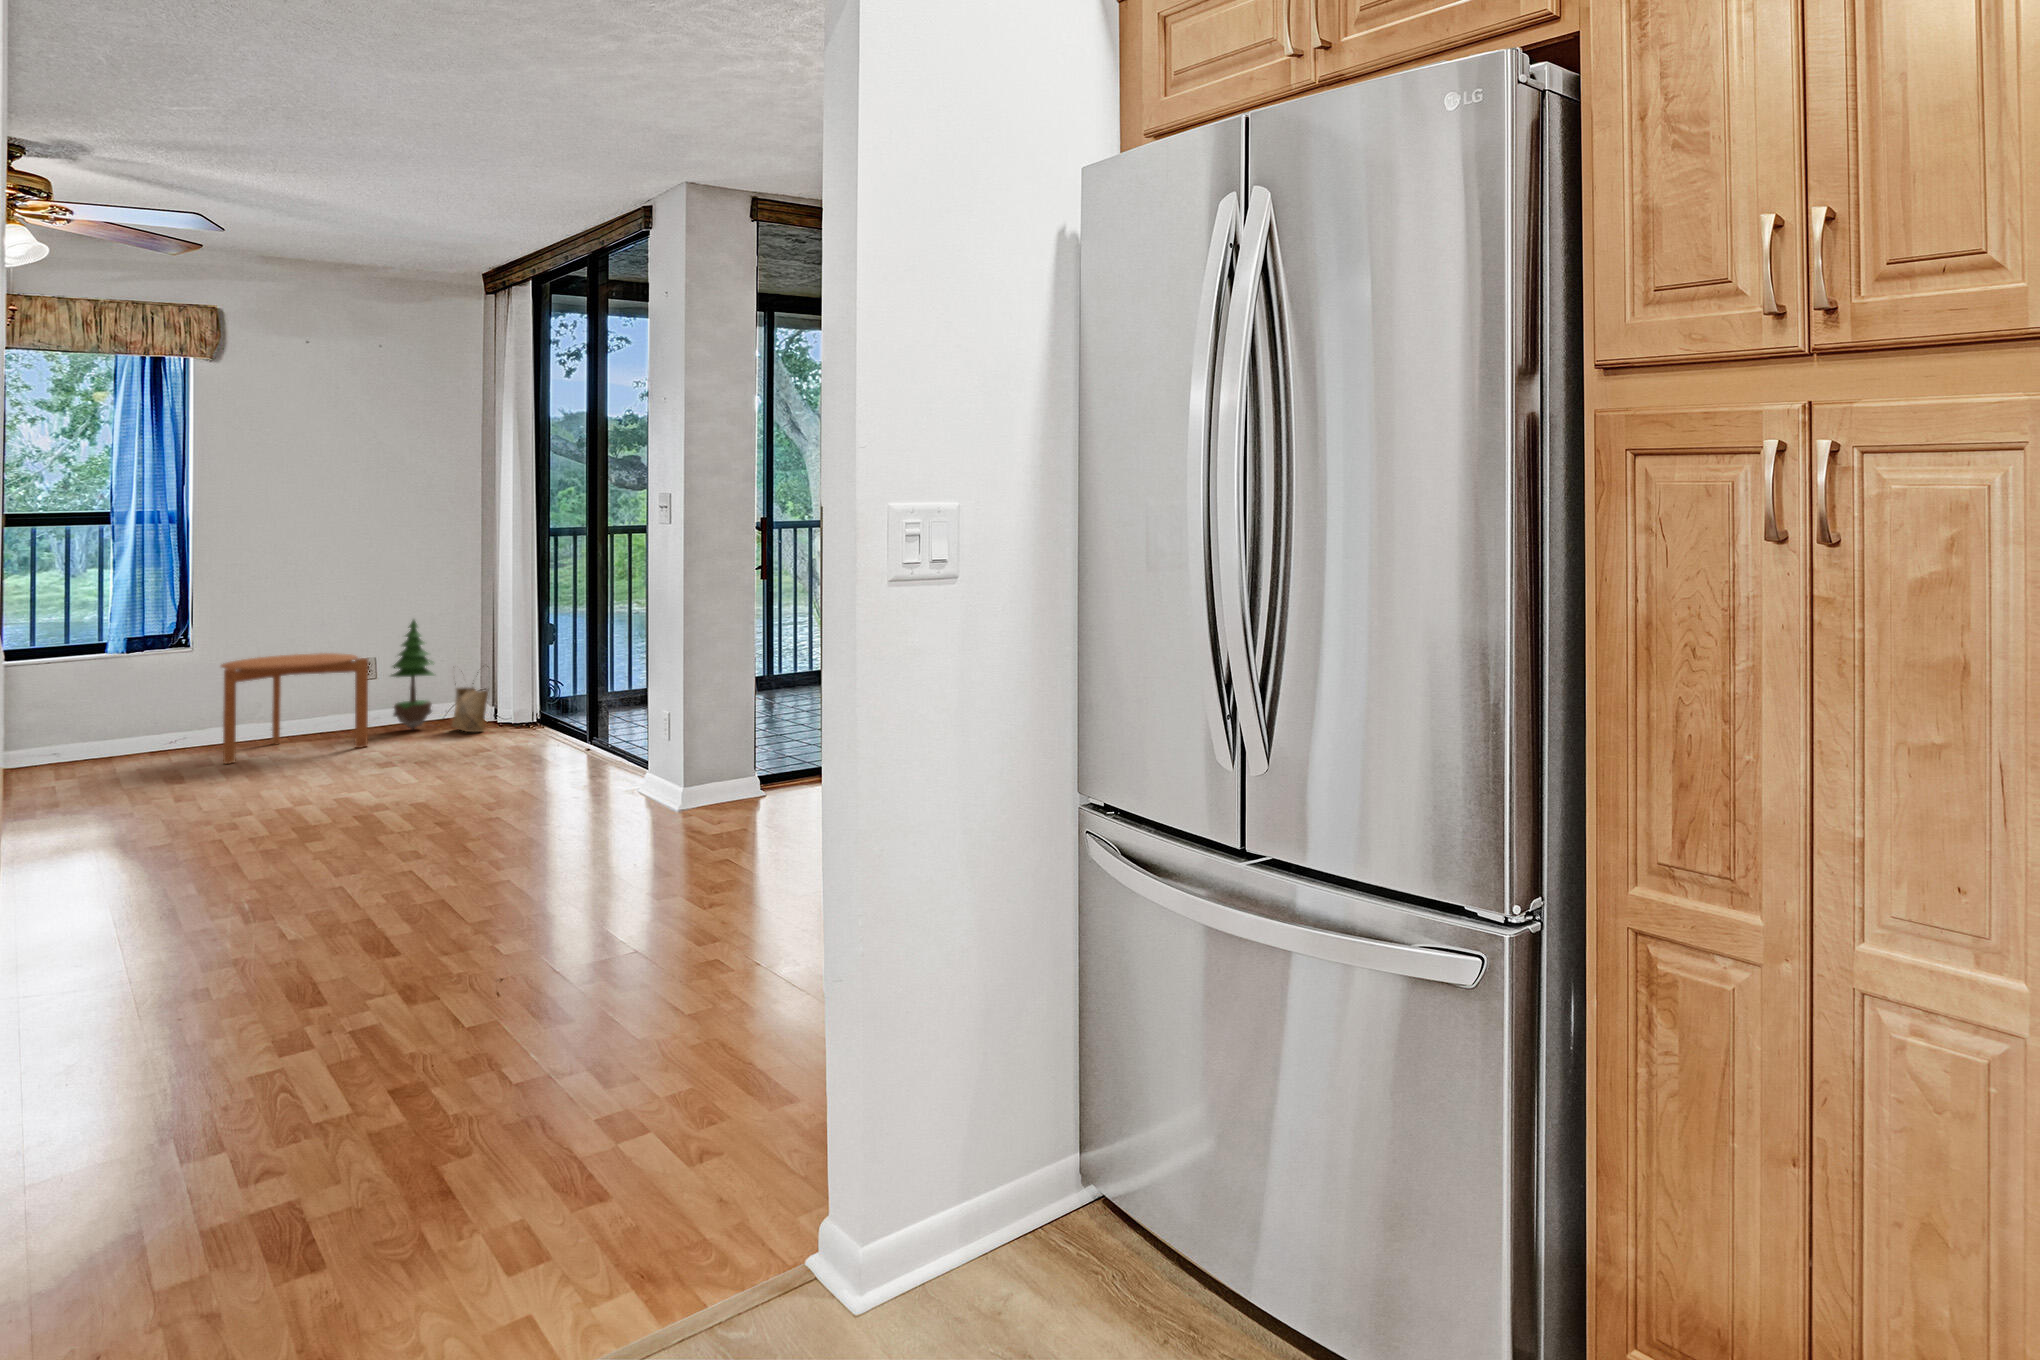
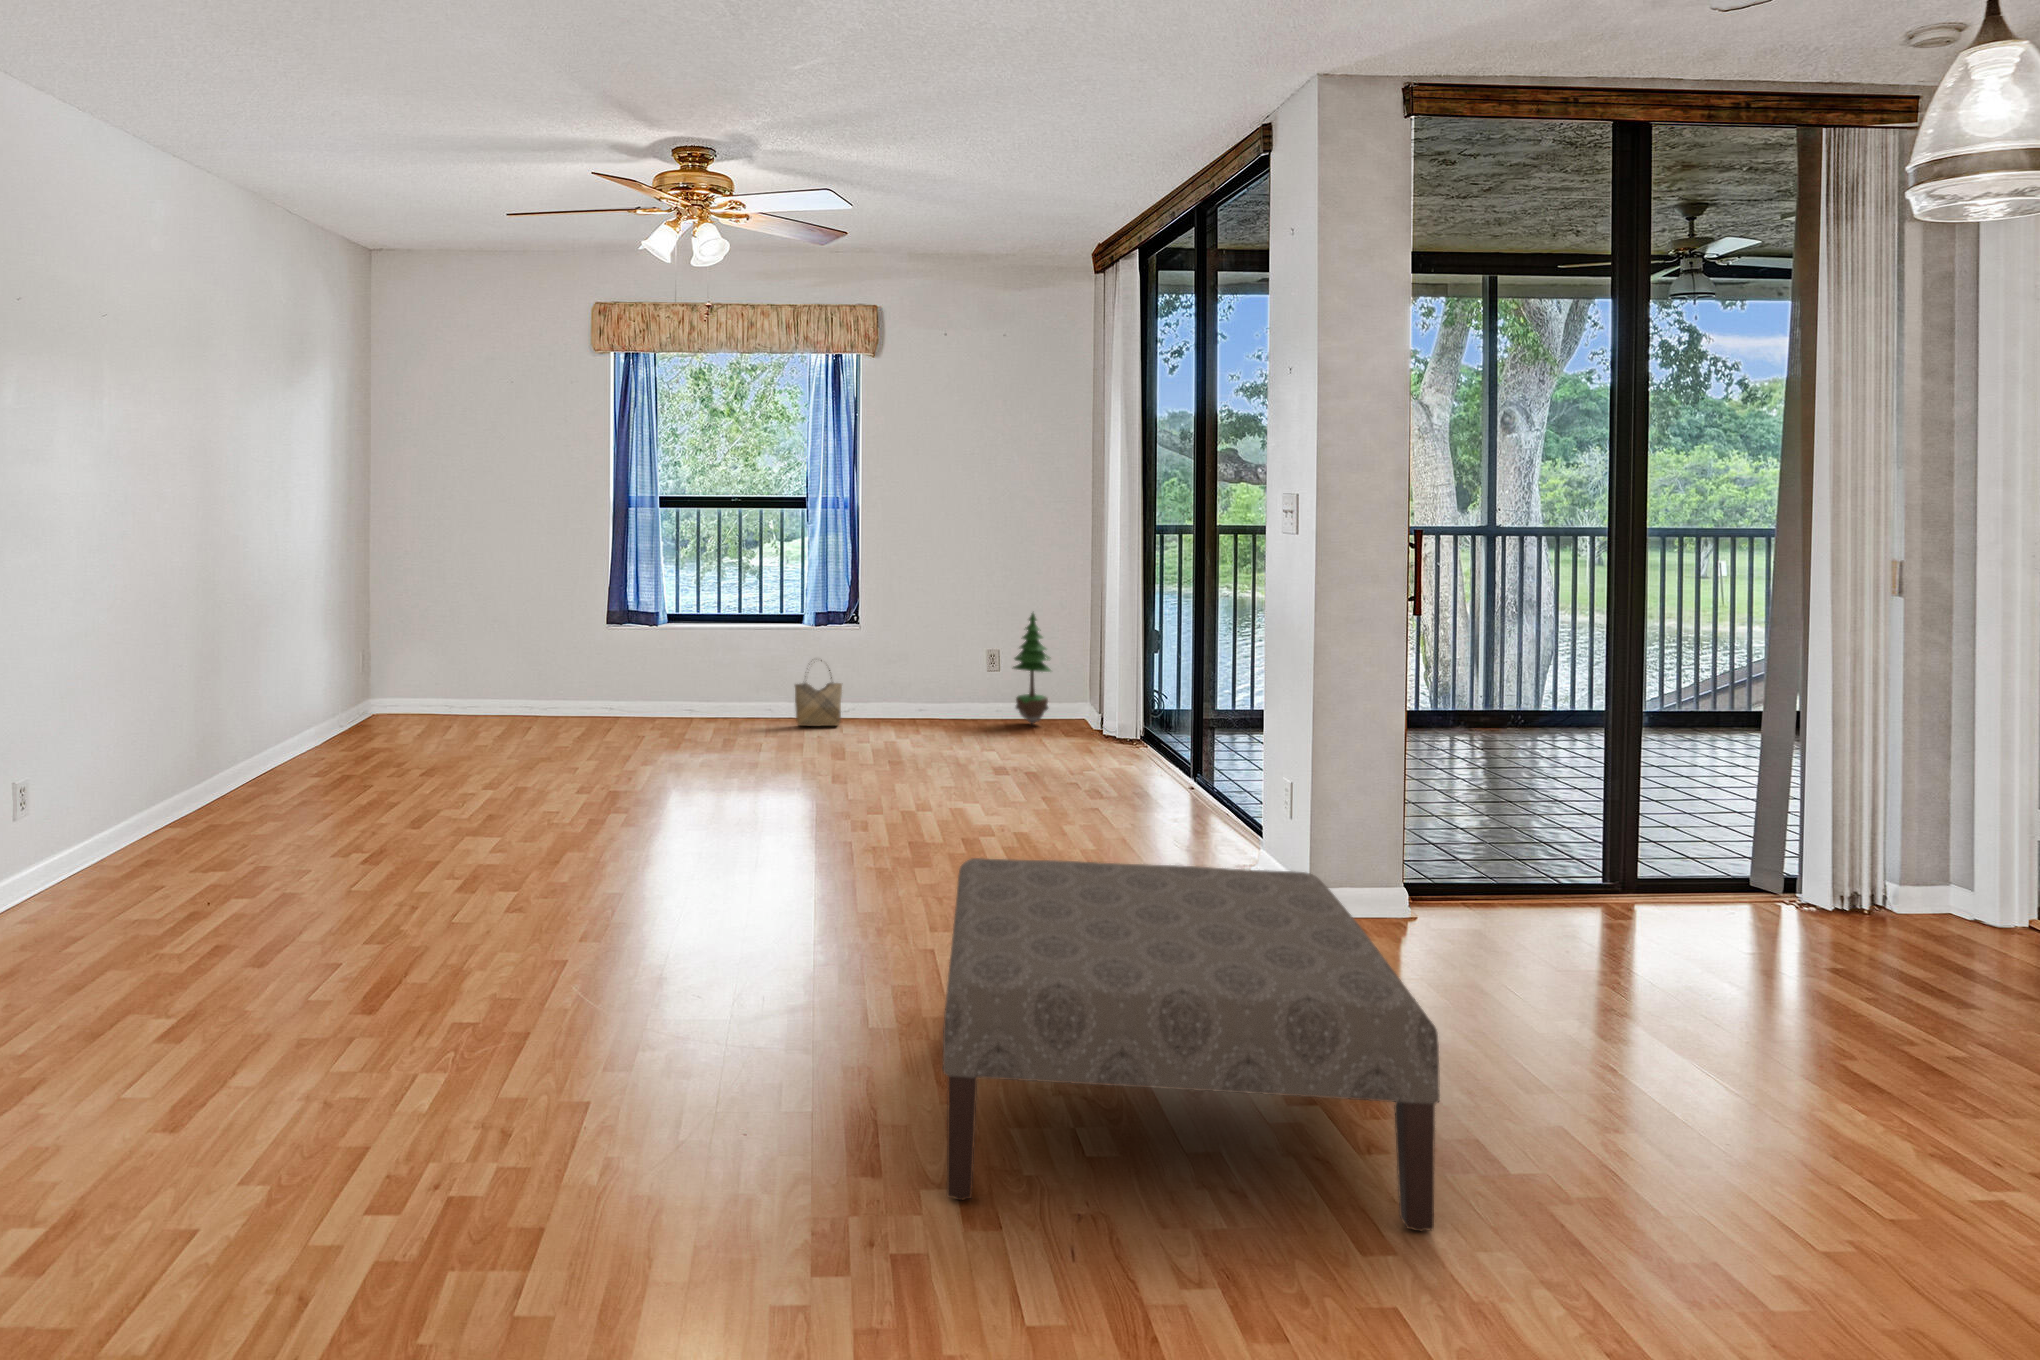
side table: present [221,653,368,764] -> none [877,639,992,742]
woven basket: present [452,666,488,732] -> present [795,660,842,726]
ottoman: none [375,753,749,990] -> present [943,858,1440,1231]

